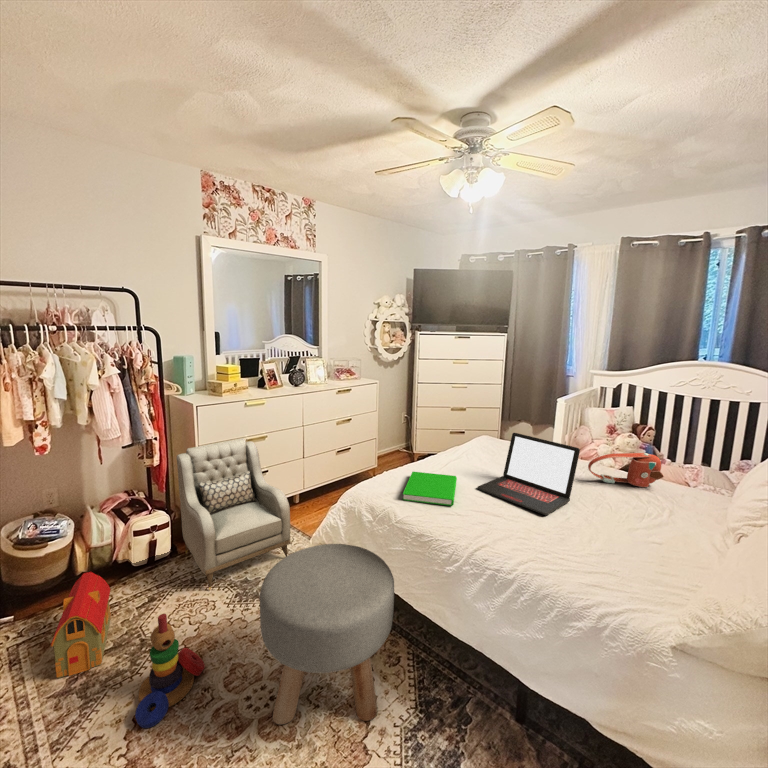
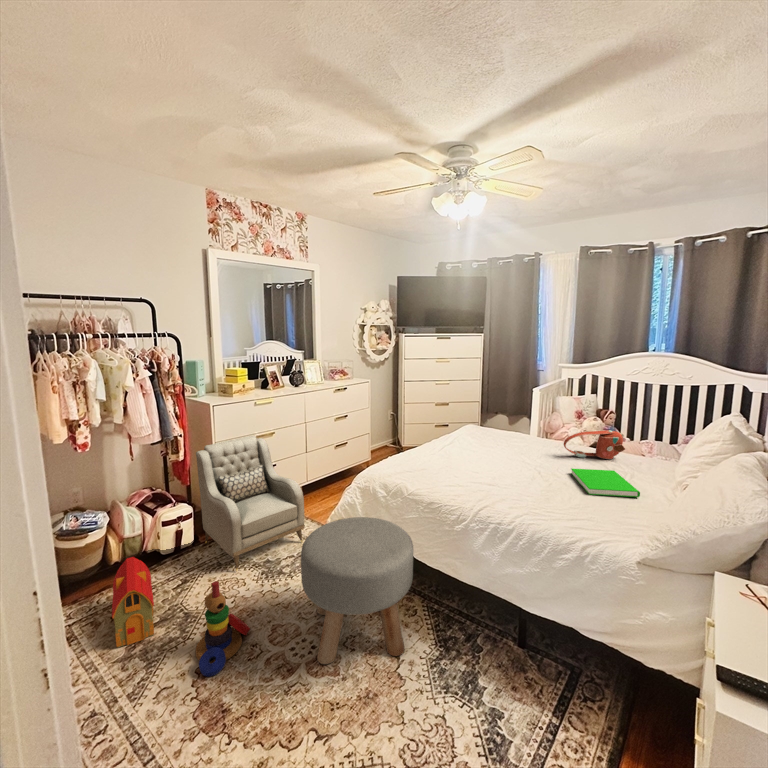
laptop: present [477,433,580,515] -> none [473,418,557,482]
book: present [403,472,457,506] -> present [571,469,640,497]

